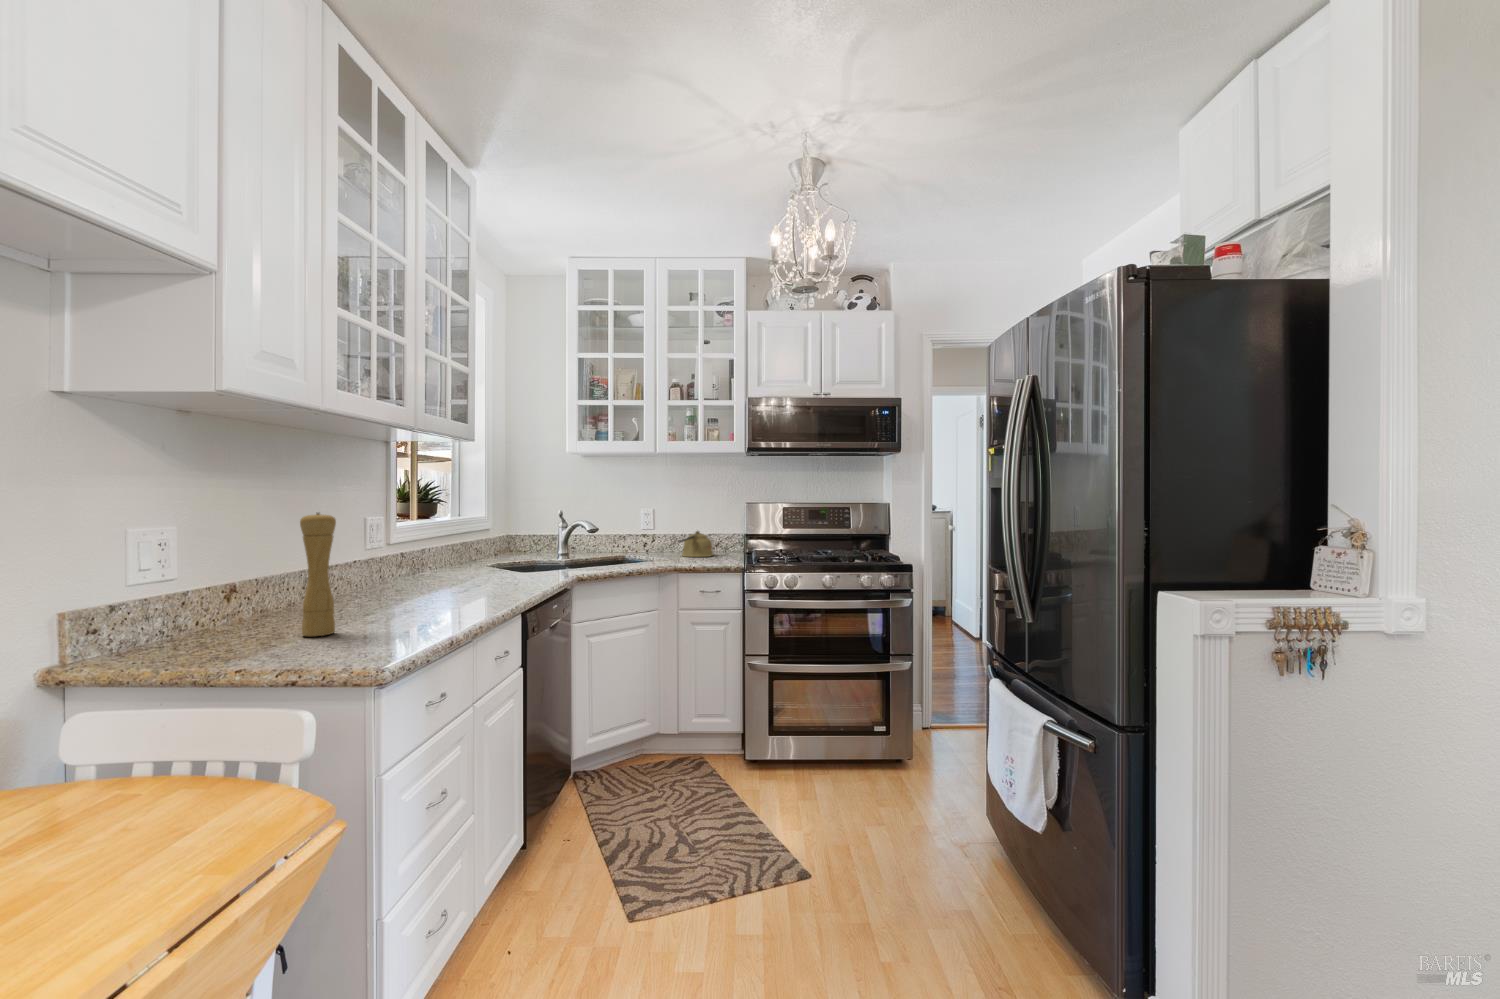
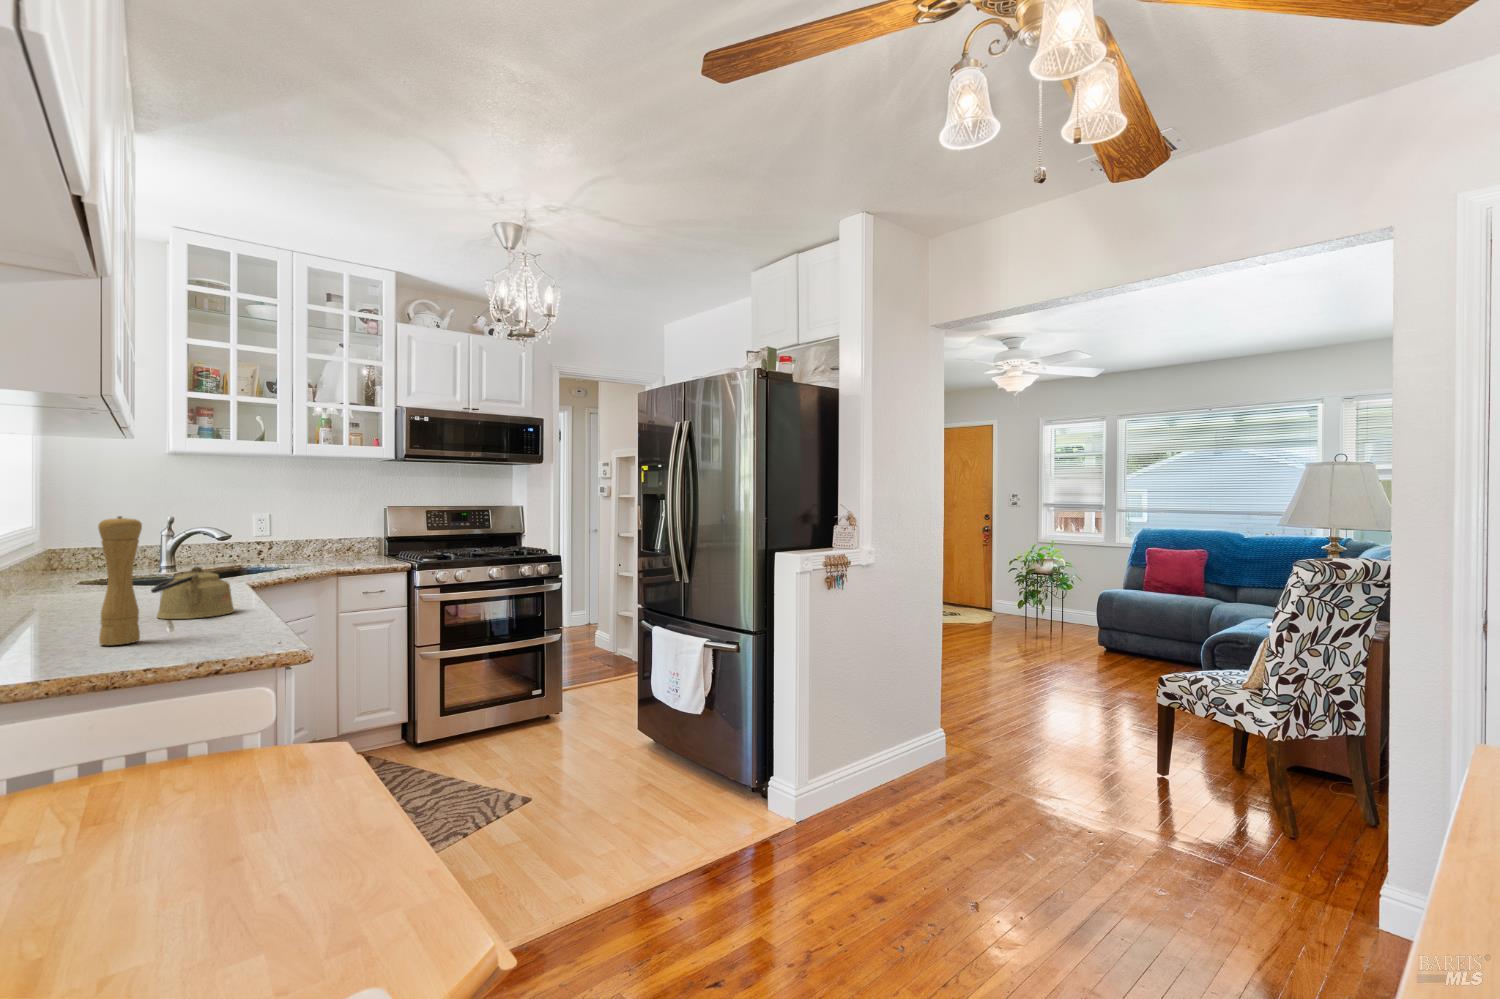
kettle: present [679,531,713,557] -> present [151,567,234,619]

